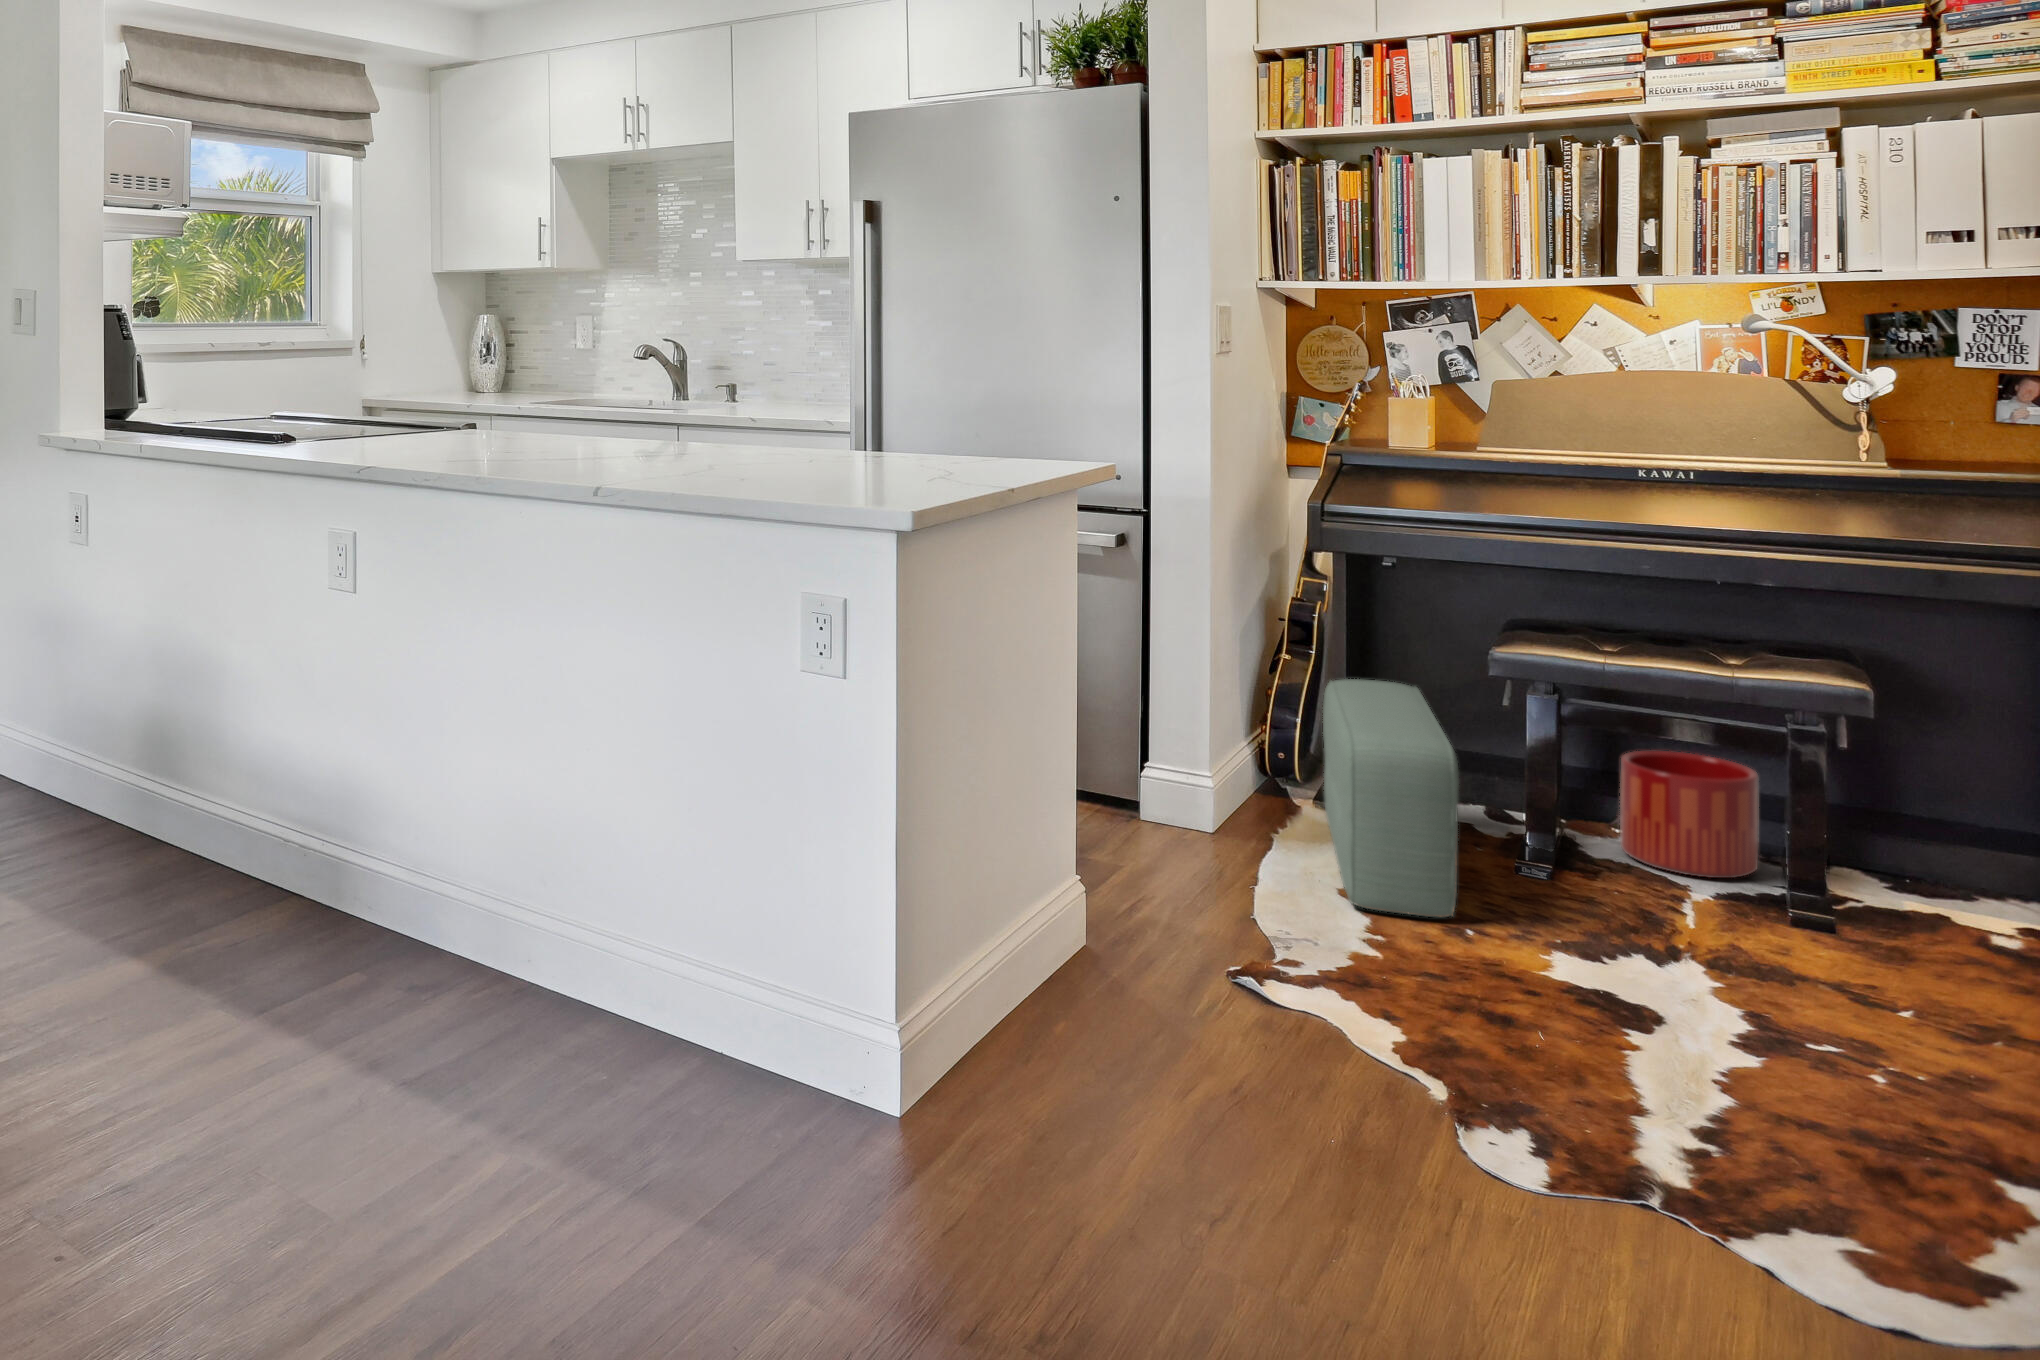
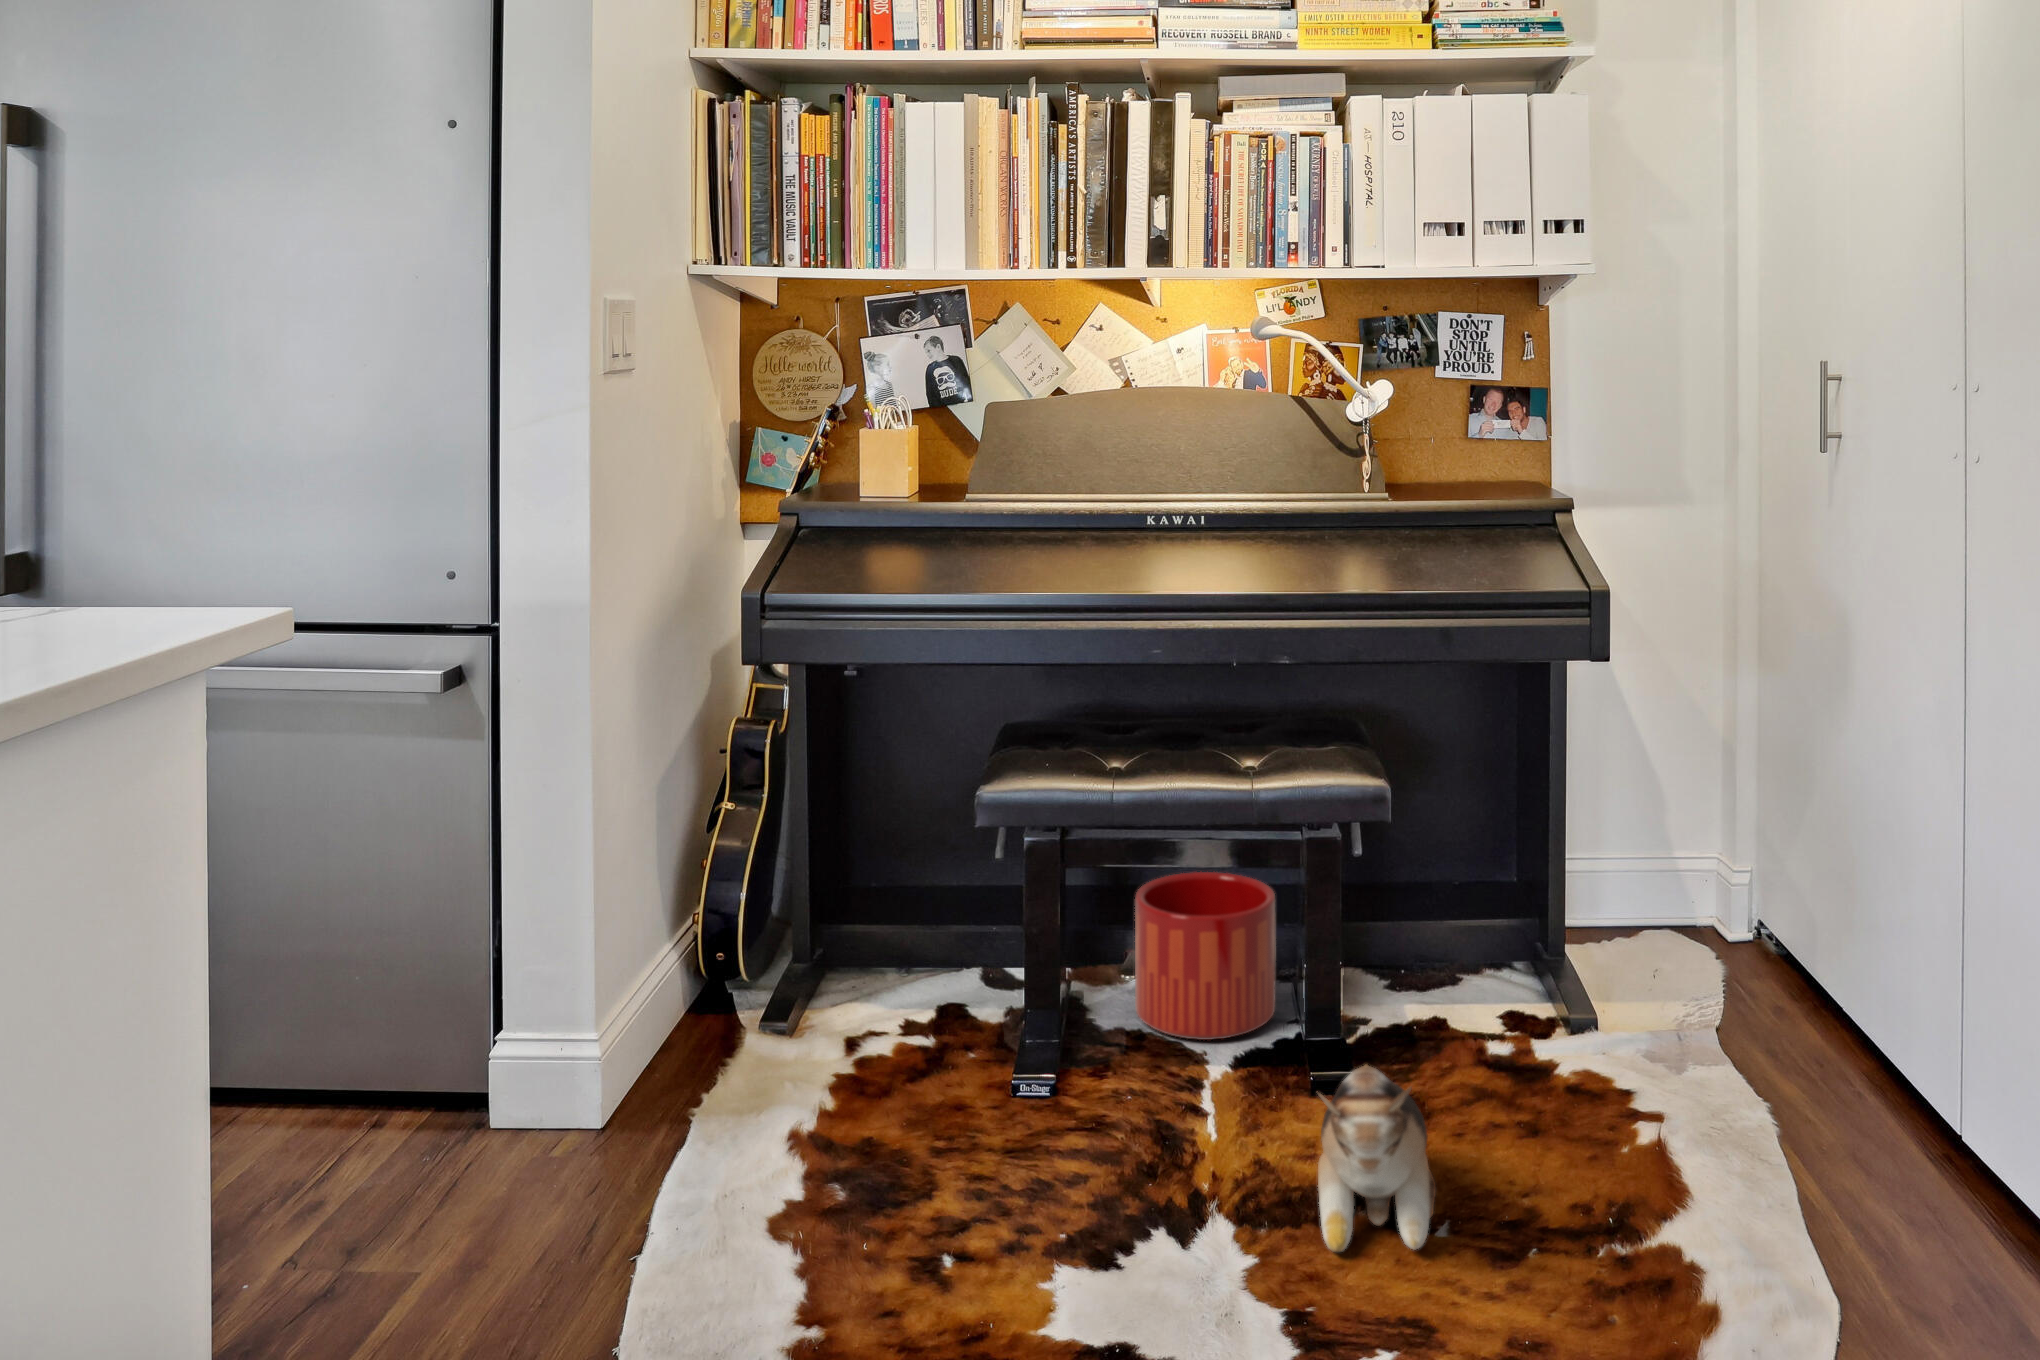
pouf: present [1323,679,1459,918] -> none [782,840,950,1234]
plush toy: none [1771,865,1901,1019] -> present [1318,1065,1436,1252]

